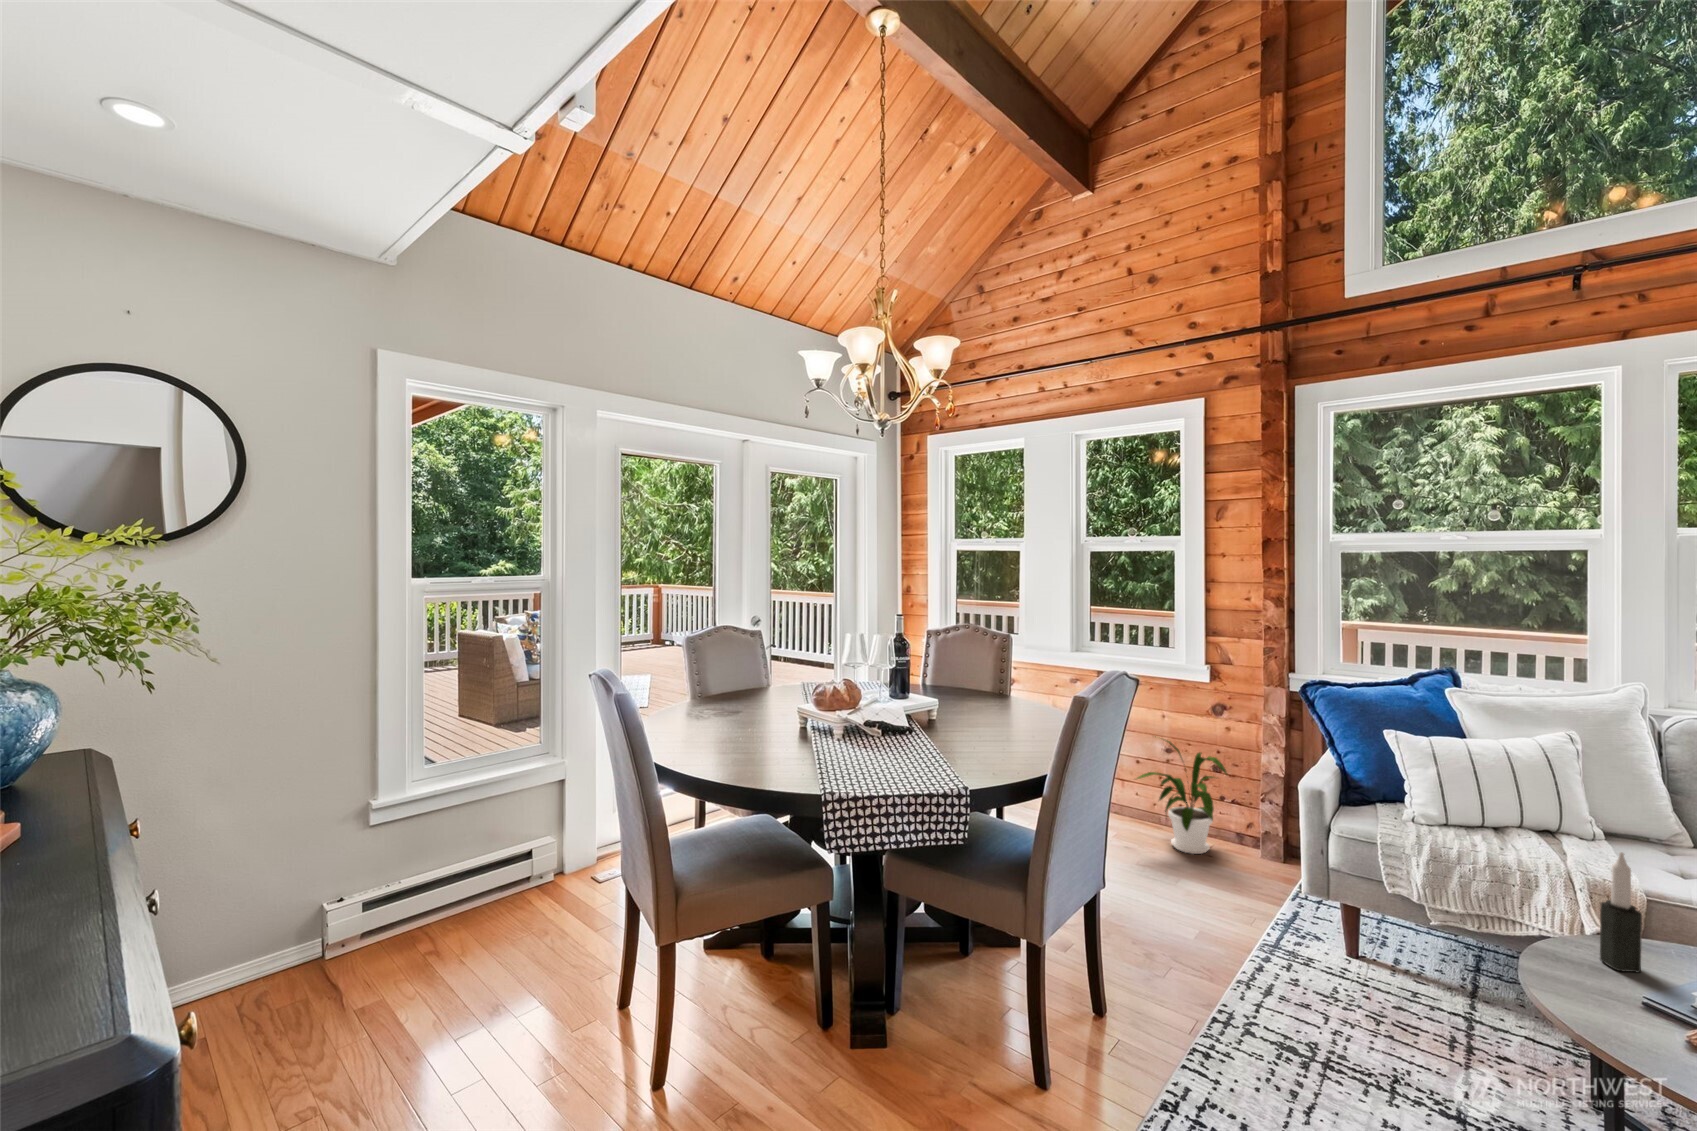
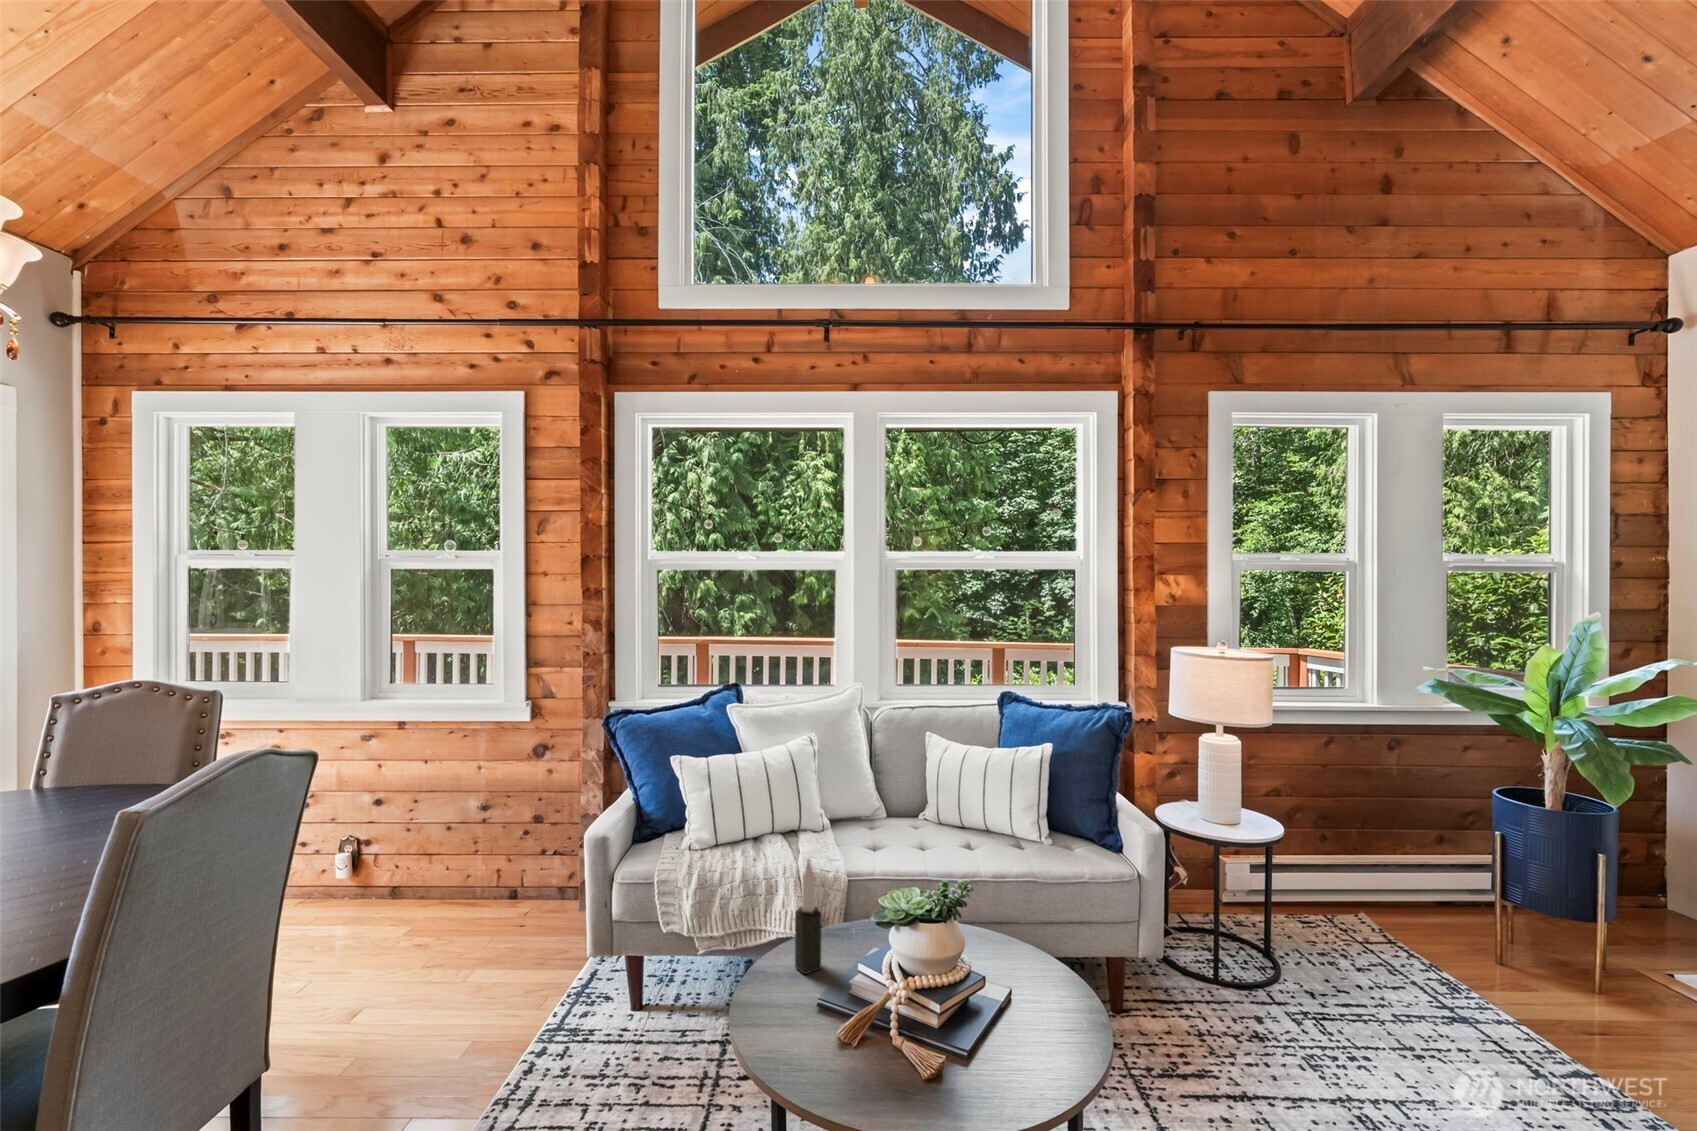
house plant: present [1137,740,1227,854] -> none [423,795,539,930]

